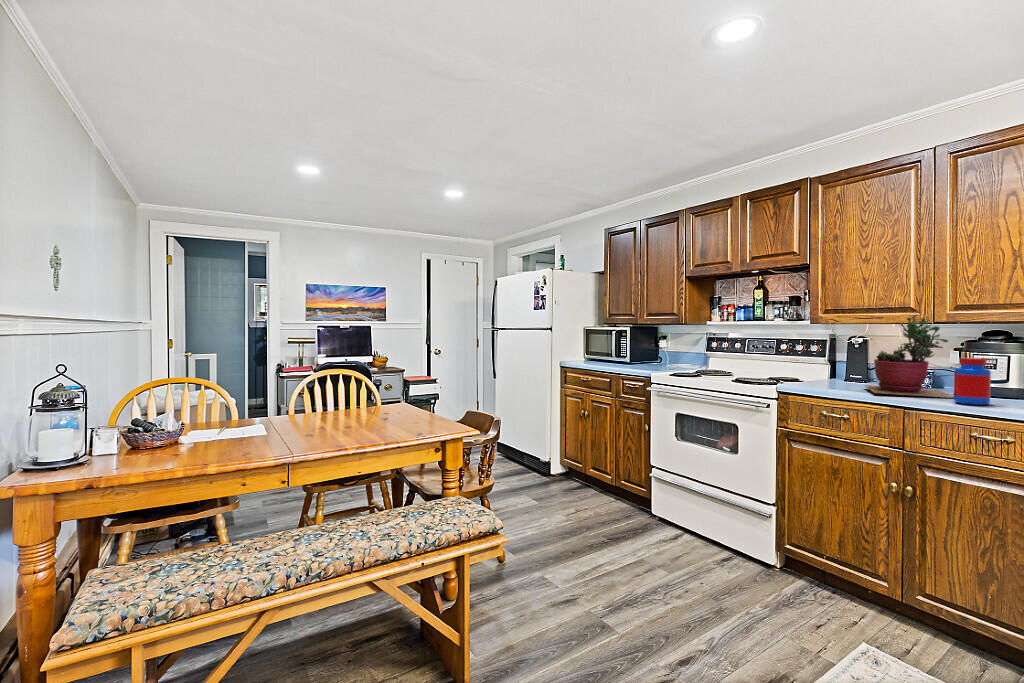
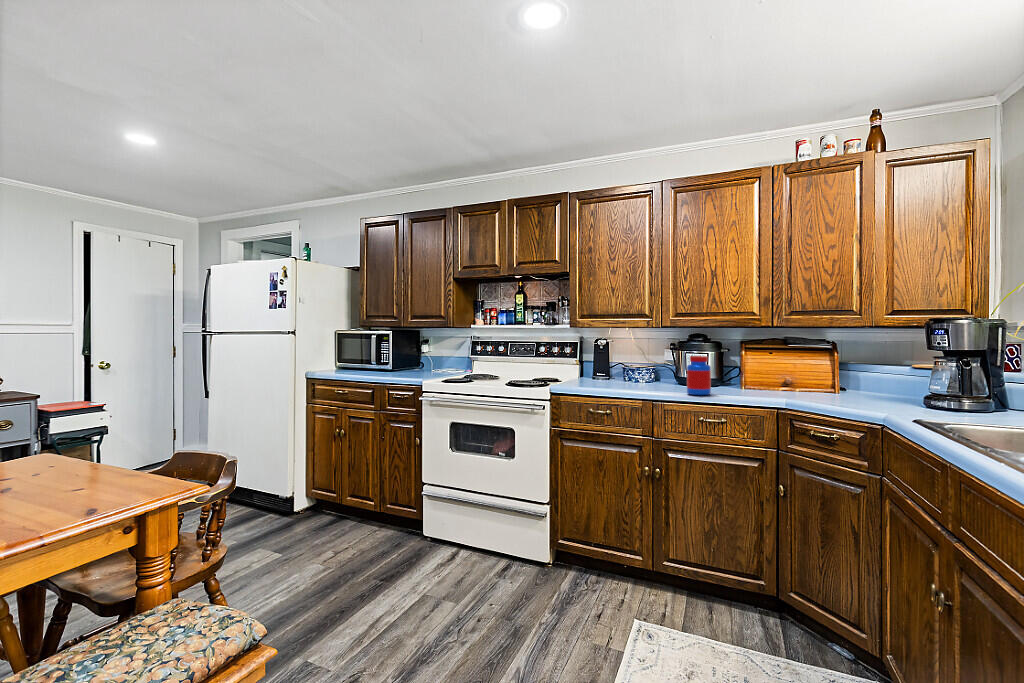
succulent plant: present [865,317,954,398] -> none [615,322,685,390]

